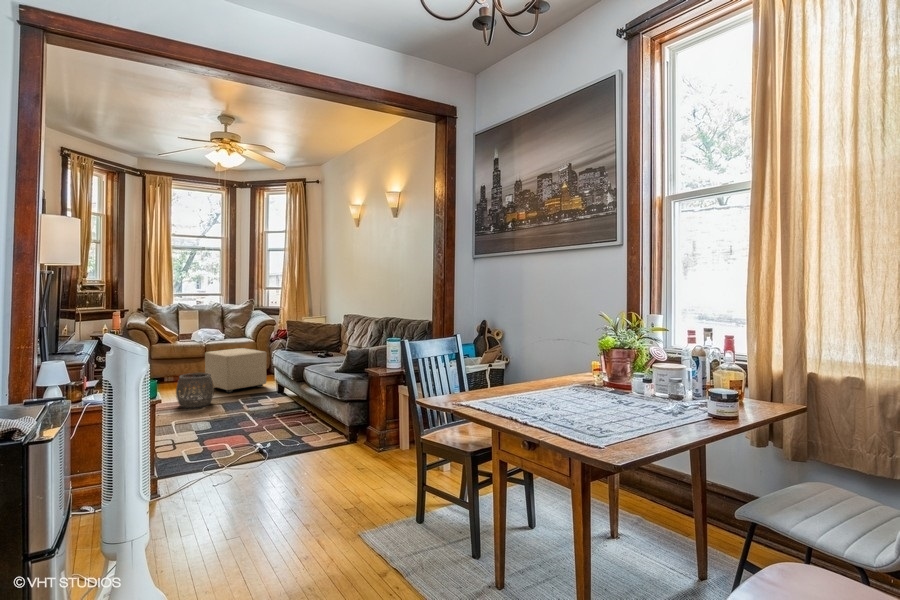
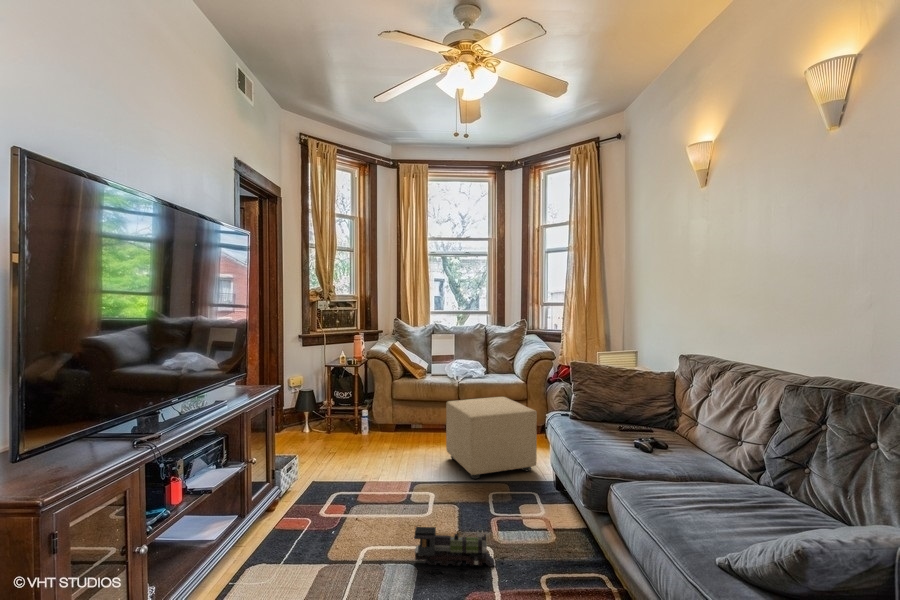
woven basket: present [176,373,214,408] -> none [378,448,441,520]
toy train: none [211,393,252,415] -> present [414,524,494,567]

